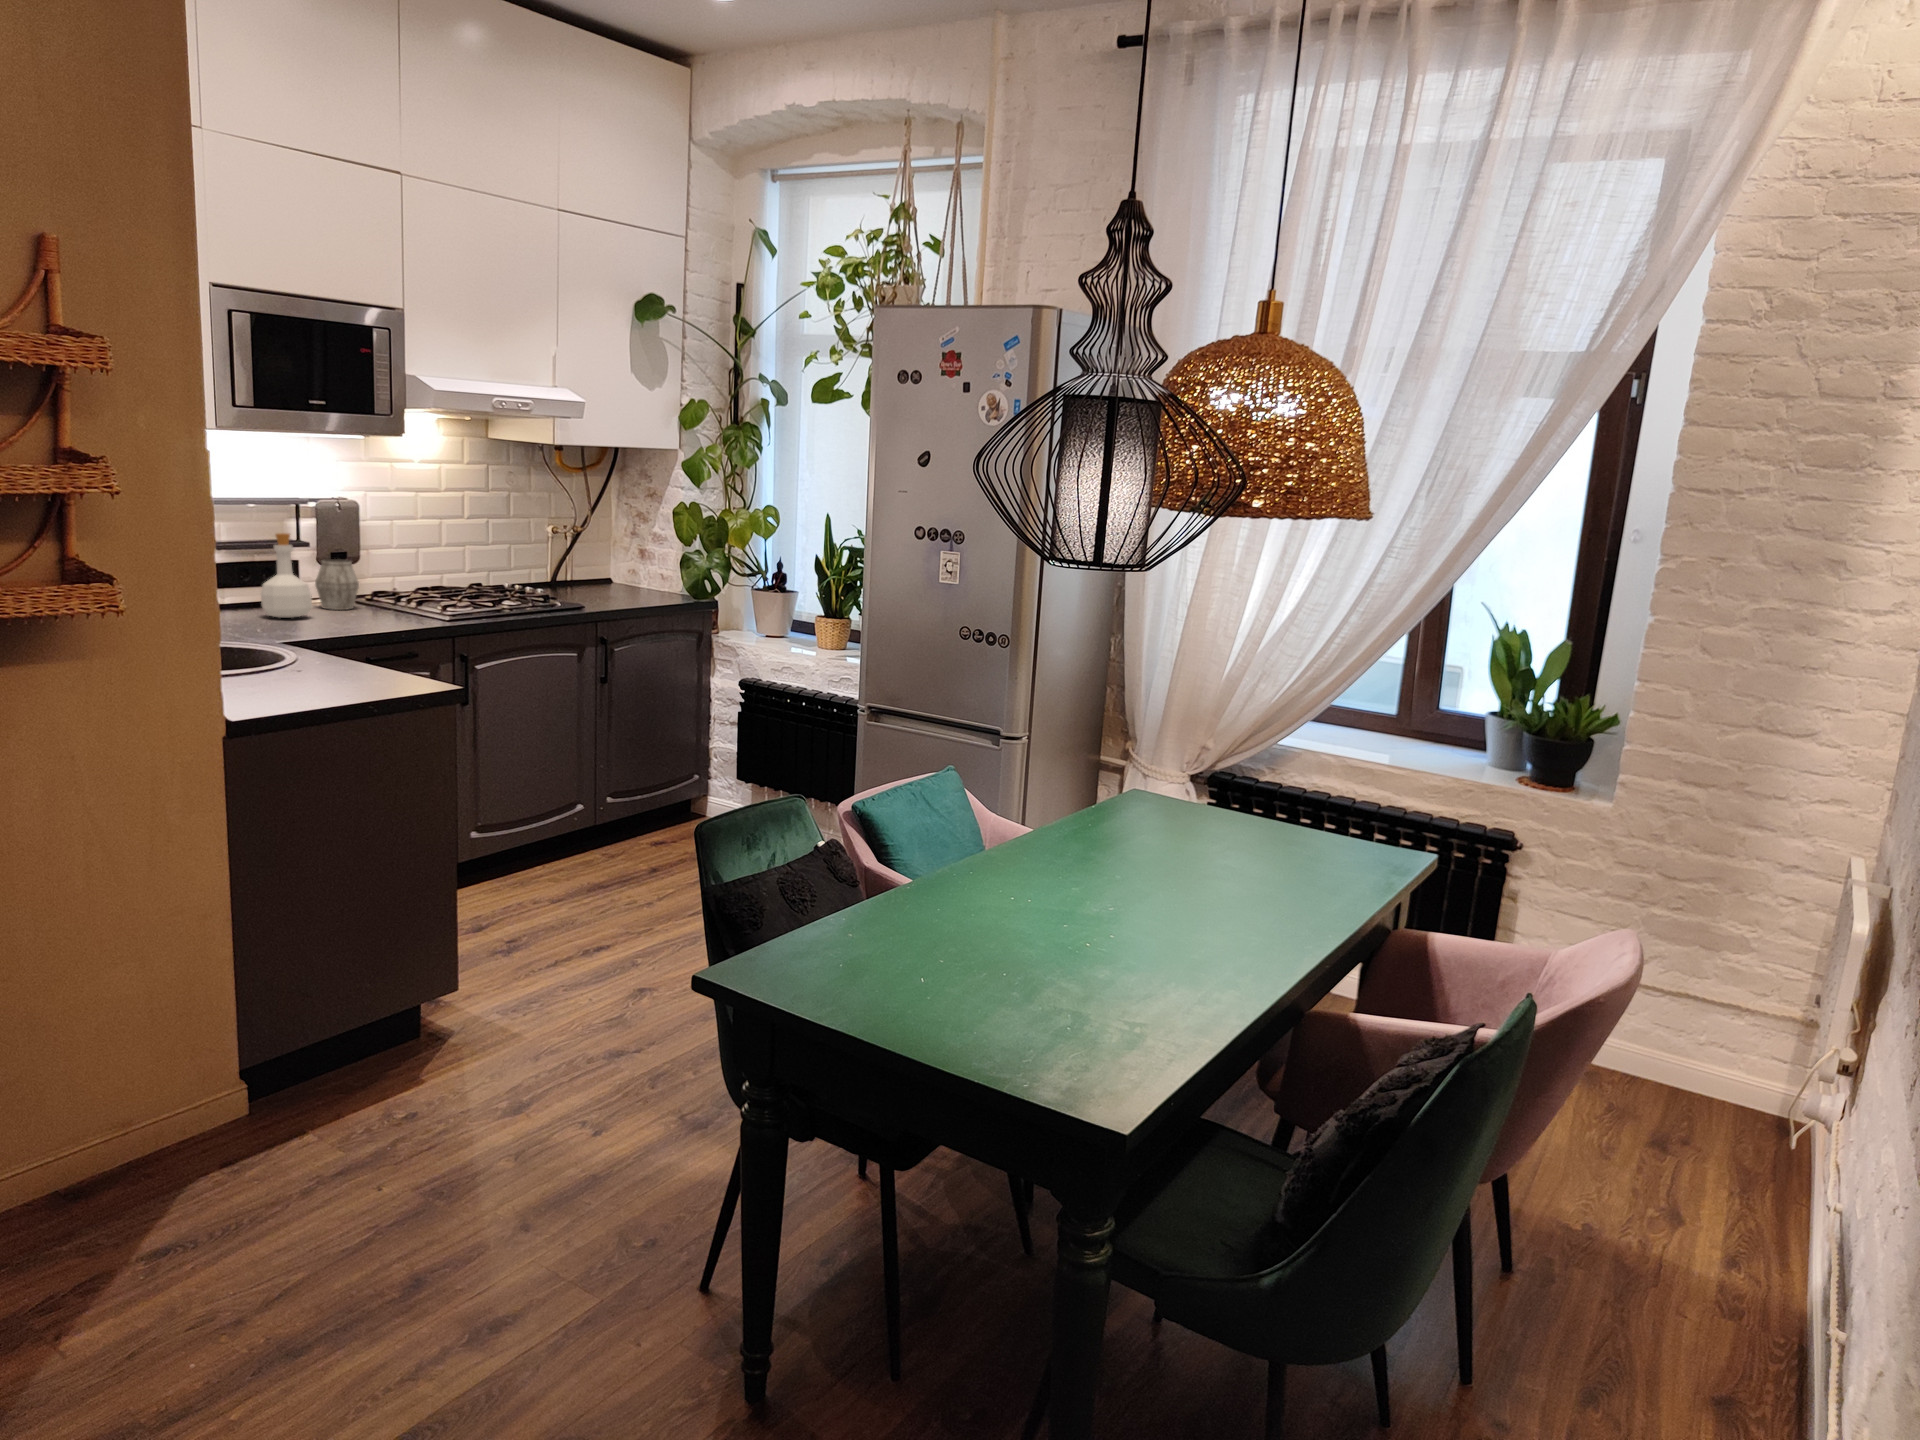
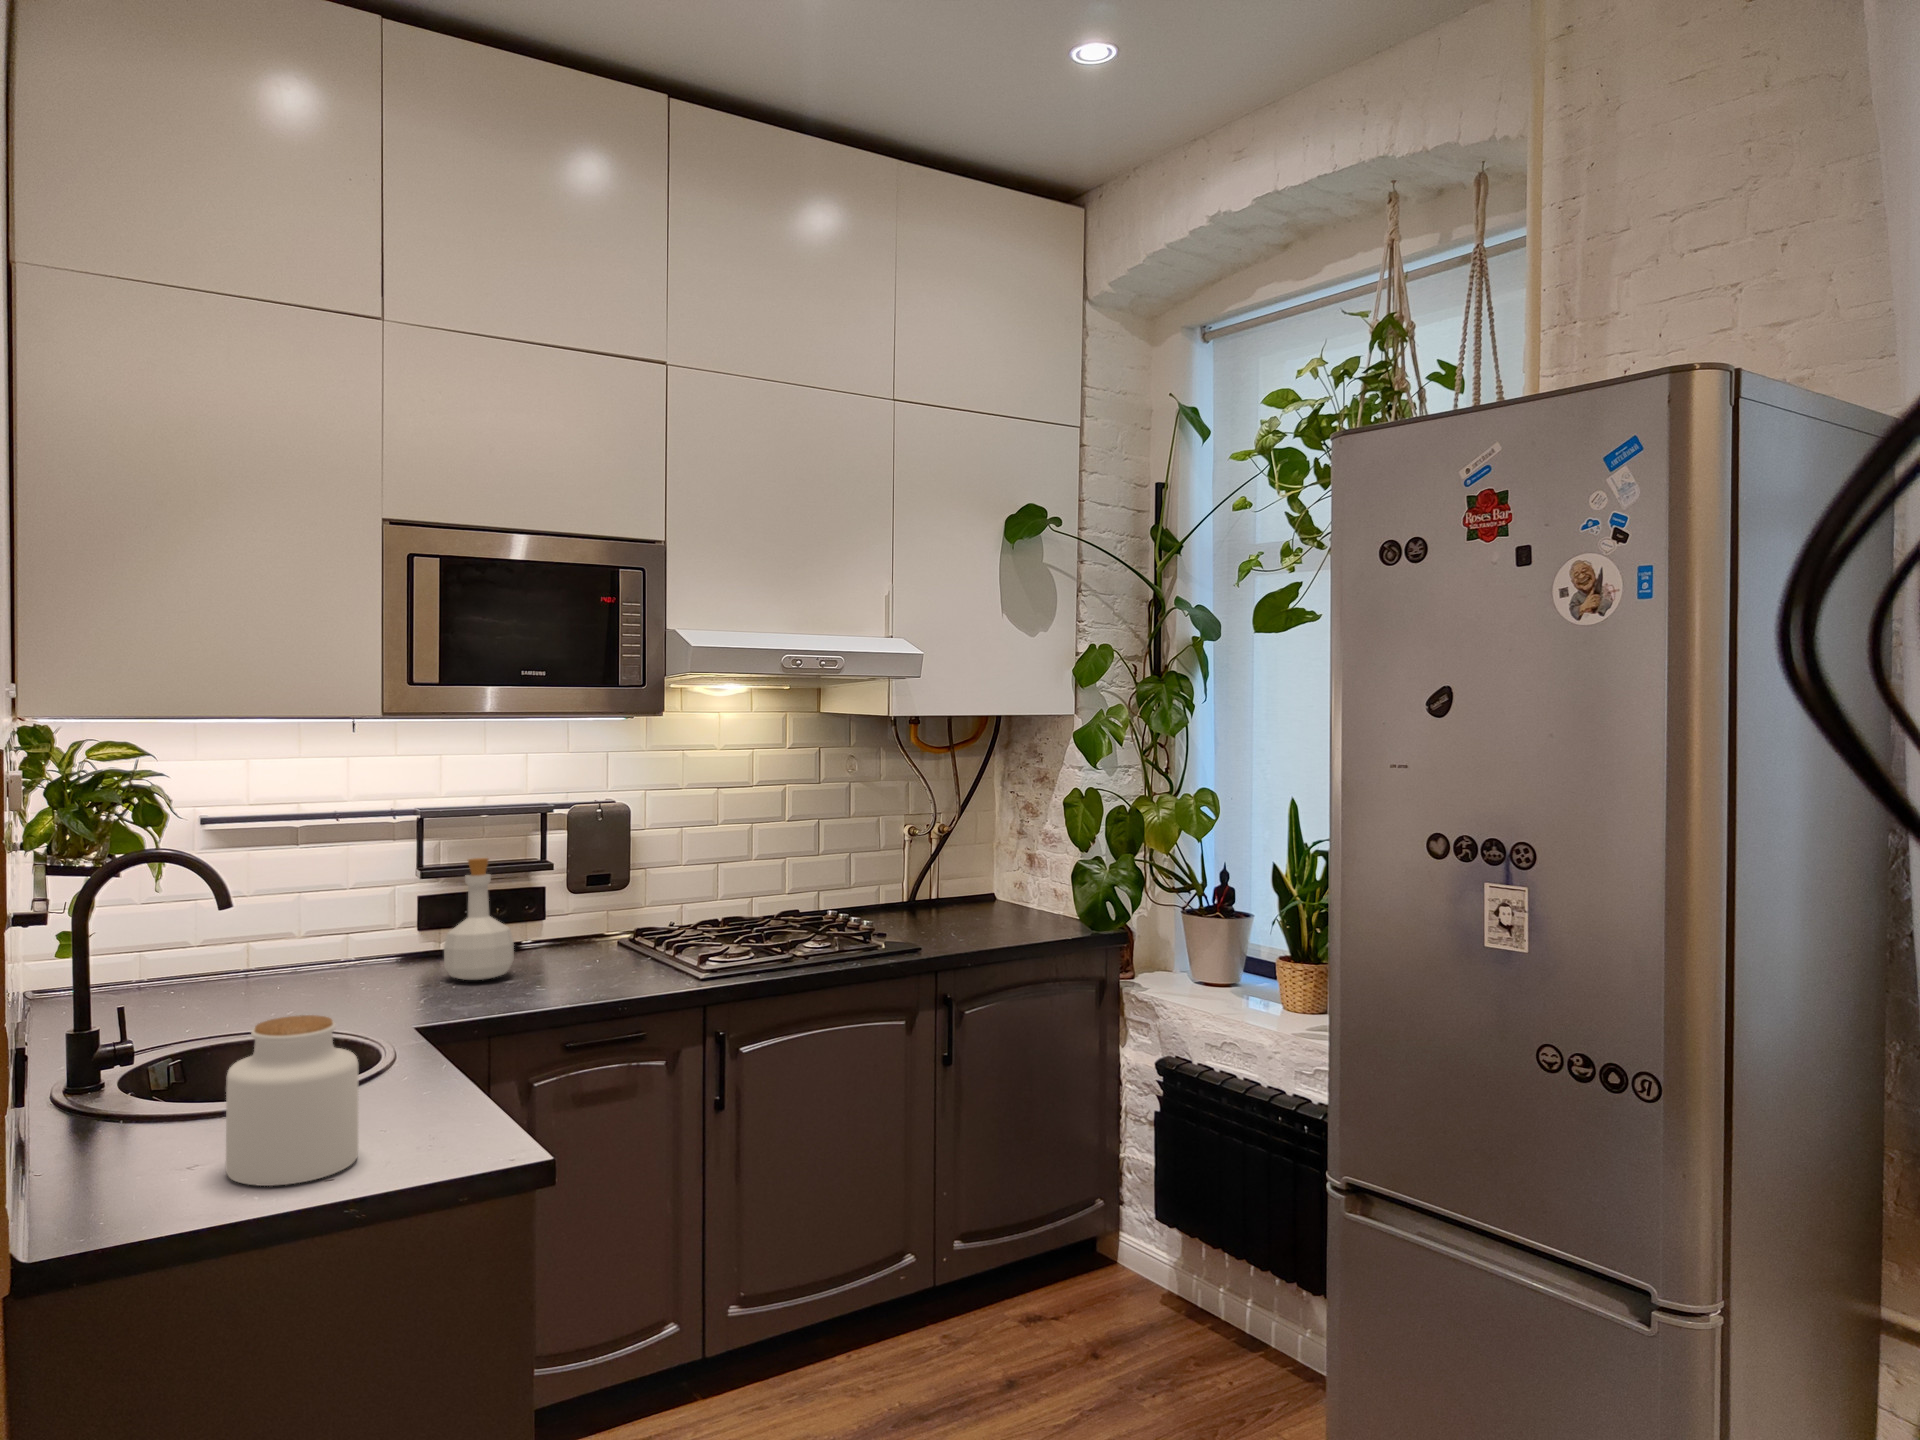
mug: present [315,559,359,610] -> none [545,888,603,961]
jar: none [292,606,364,691] -> present [226,1015,358,1186]

